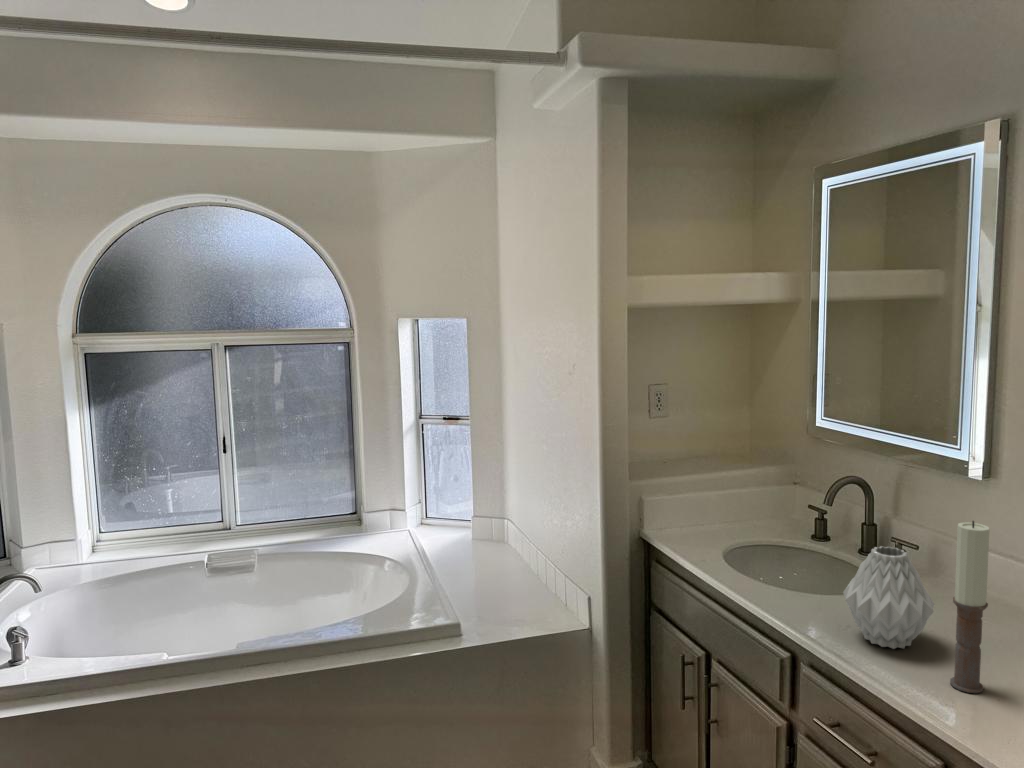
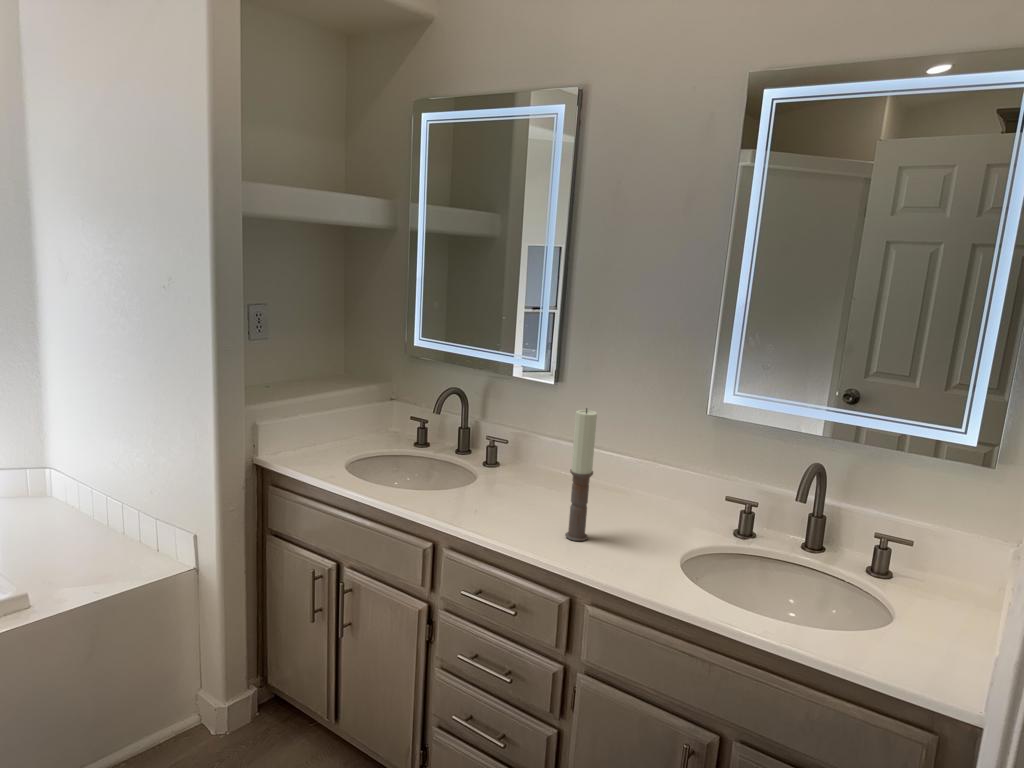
vase: present [843,546,934,649] -> none [479,438,547,521]

